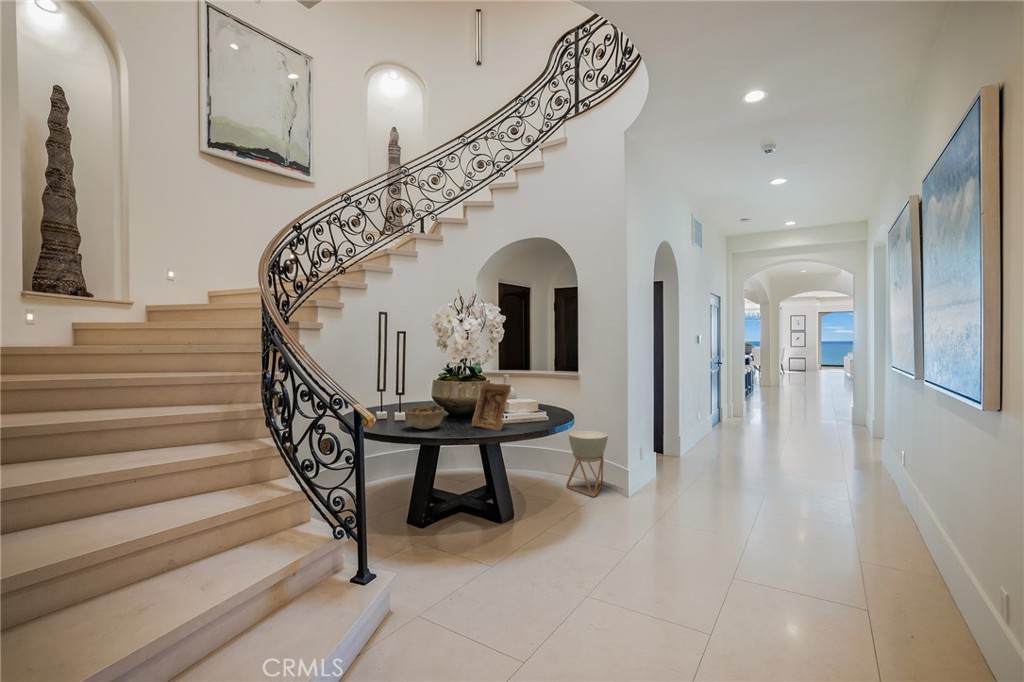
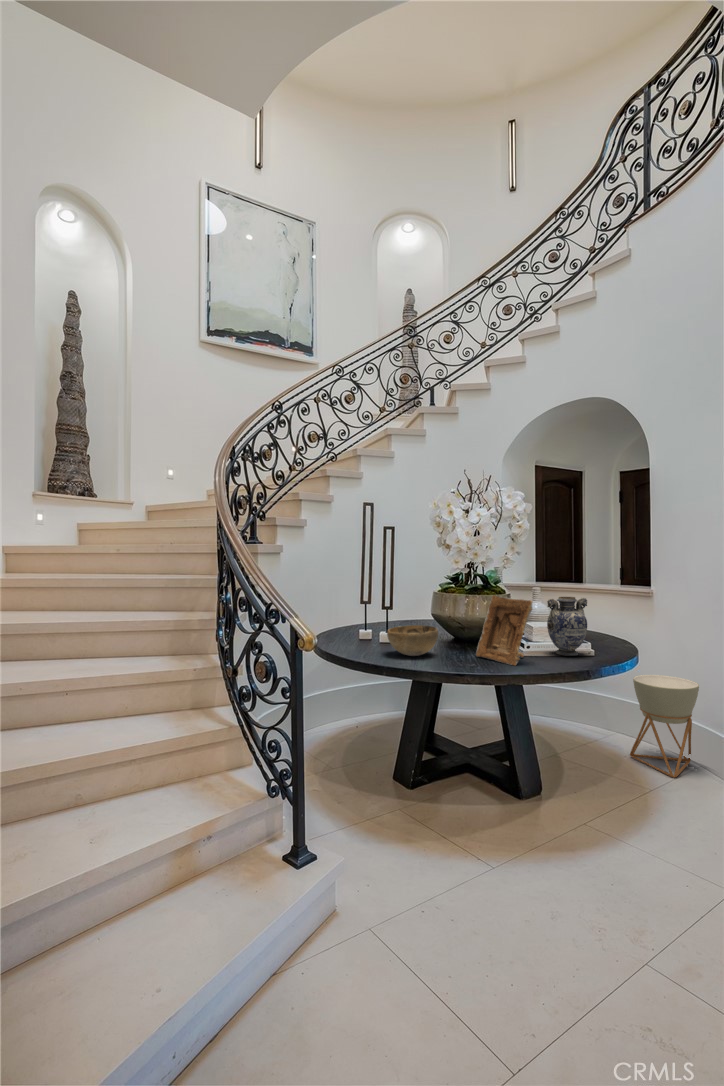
decorative vase: none [519,381,544,422] -> present [547,597,587,656]

